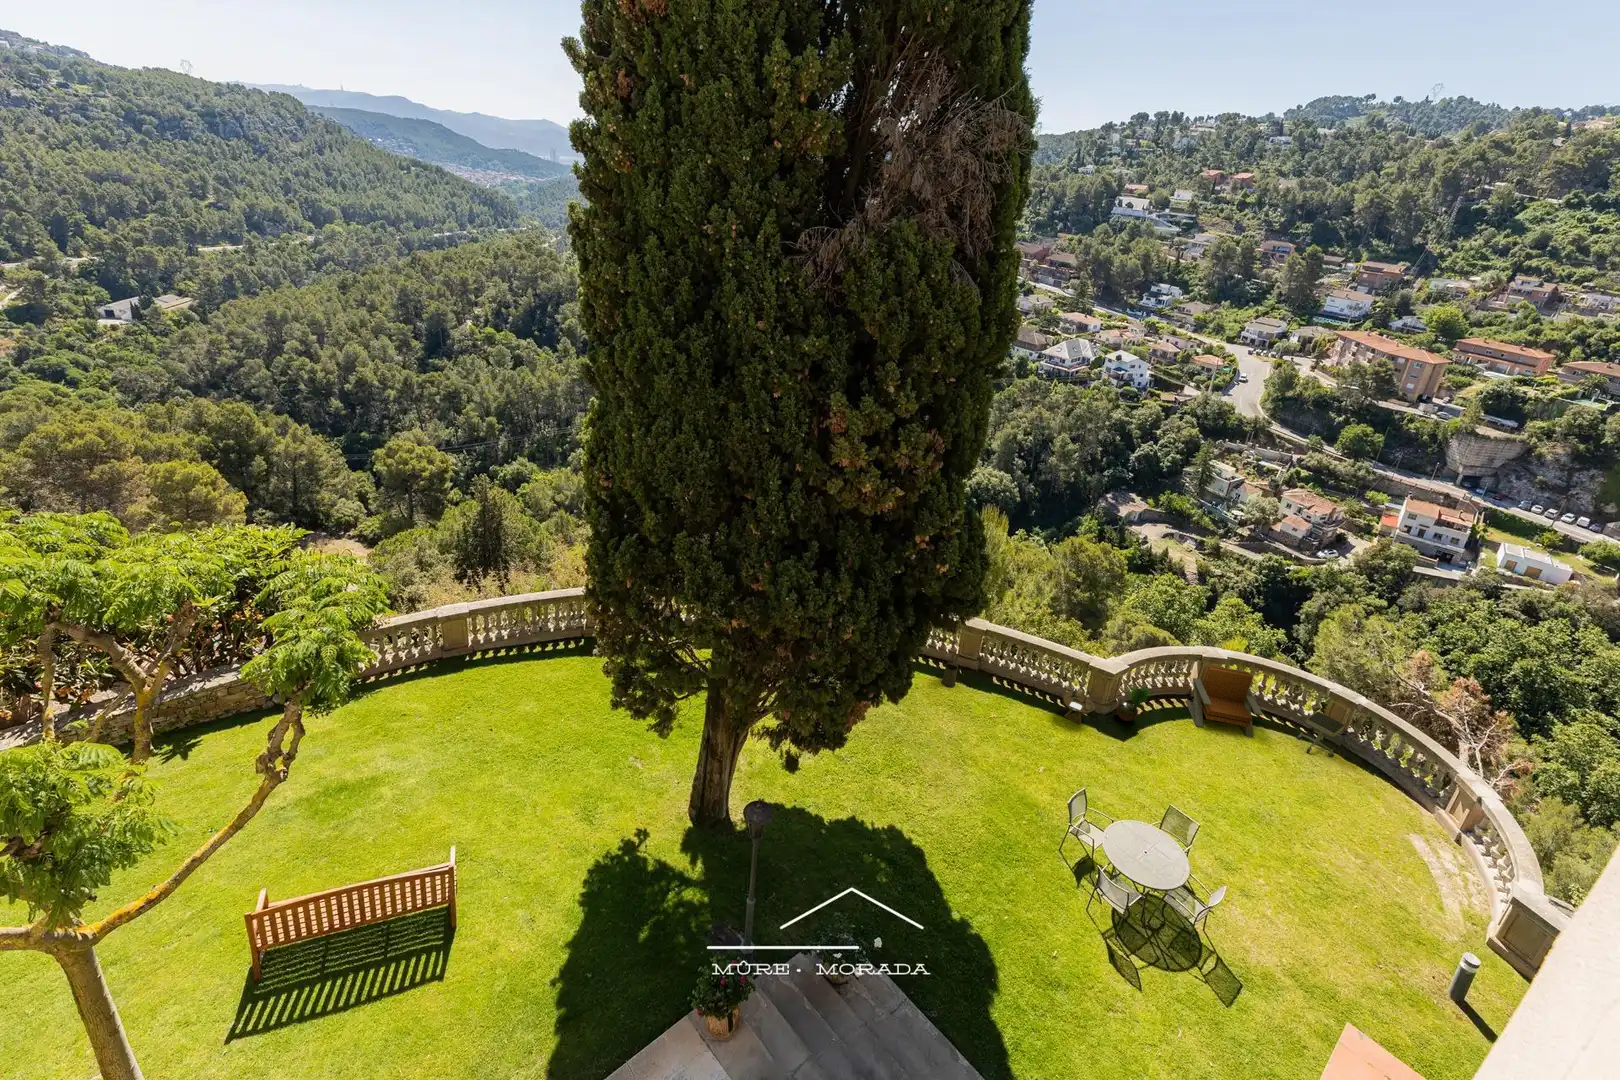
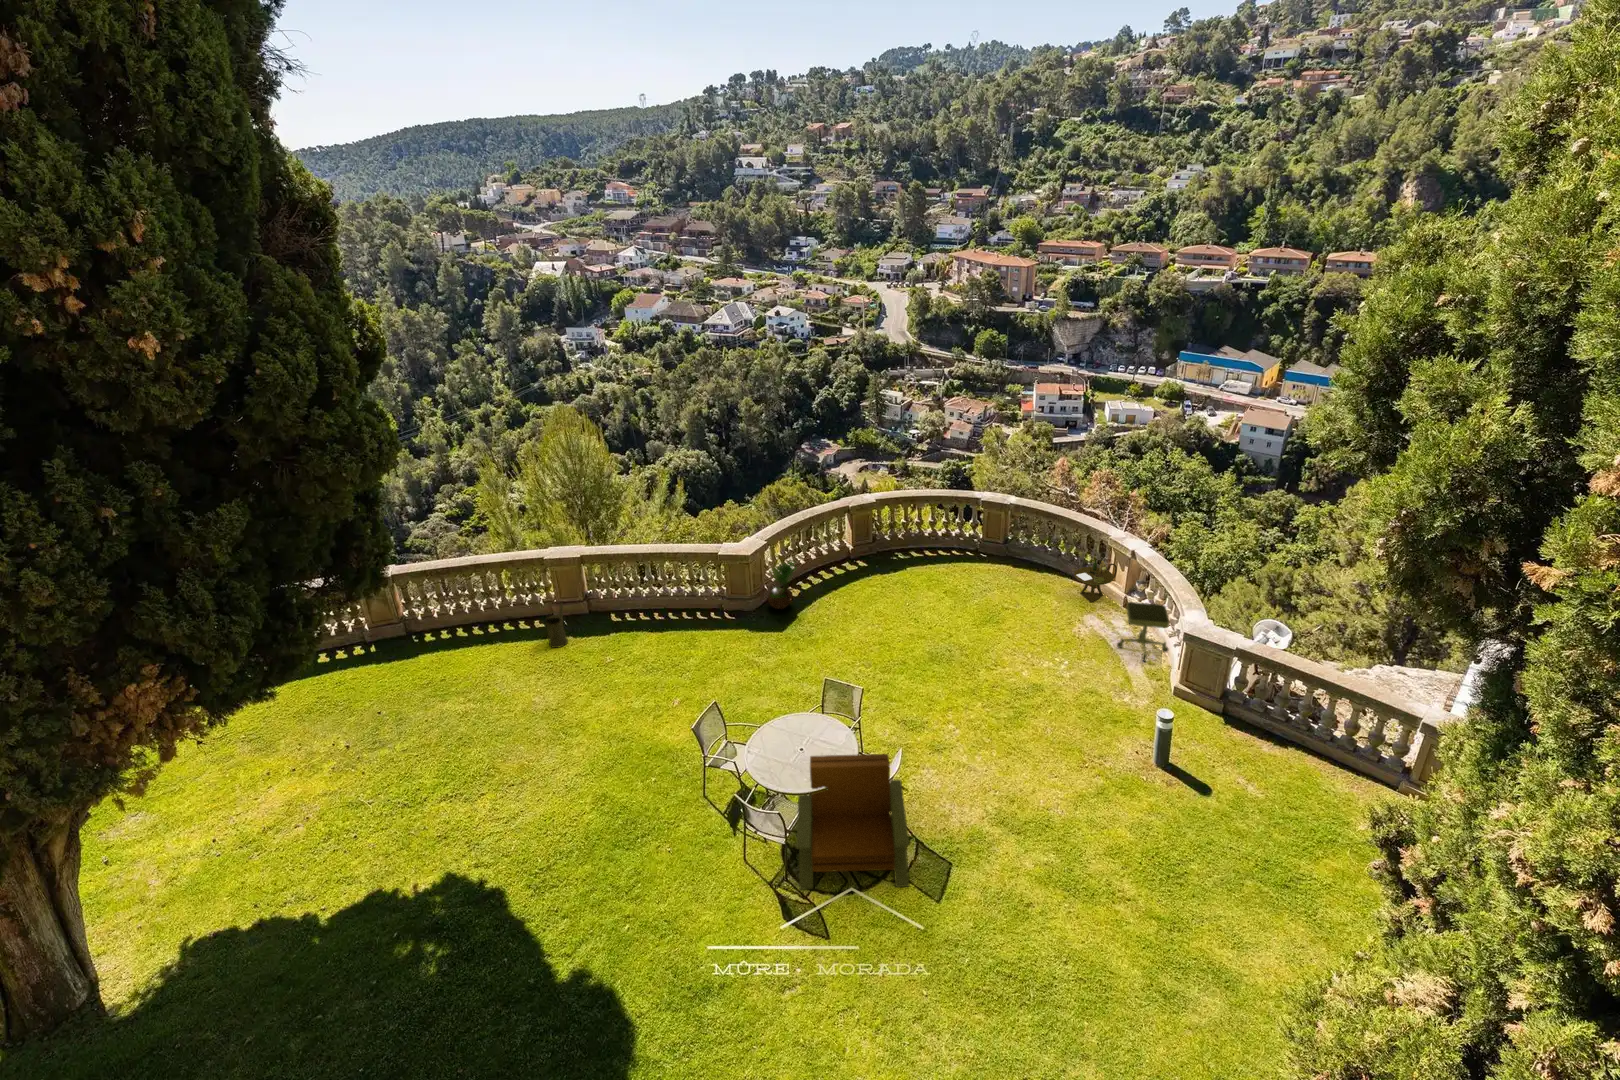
lounge chair: present [1186,665,1263,738] -> present [796,754,909,889]
side table: present [1063,688,1095,724] -> present [1074,560,1117,602]
stool: present [1296,711,1344,757] -> present [1117,602,1169,661]

